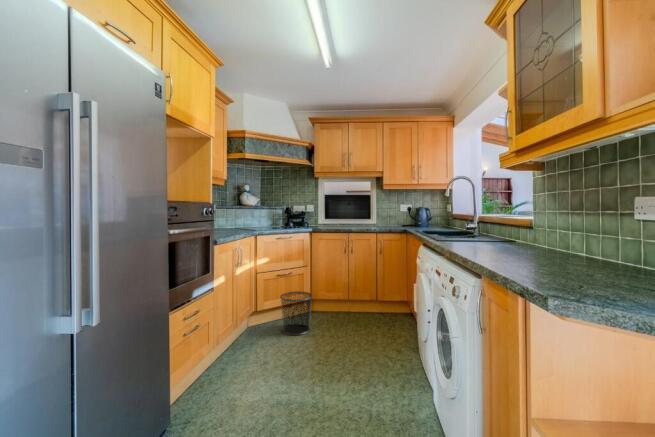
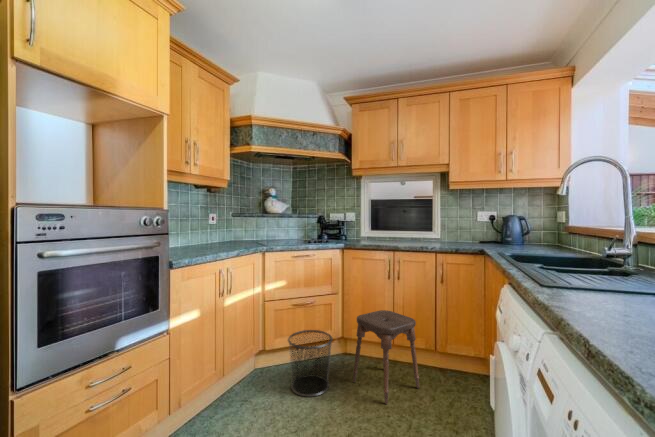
stool: none [325,275,370,332] -> present [353,310,419,404]

